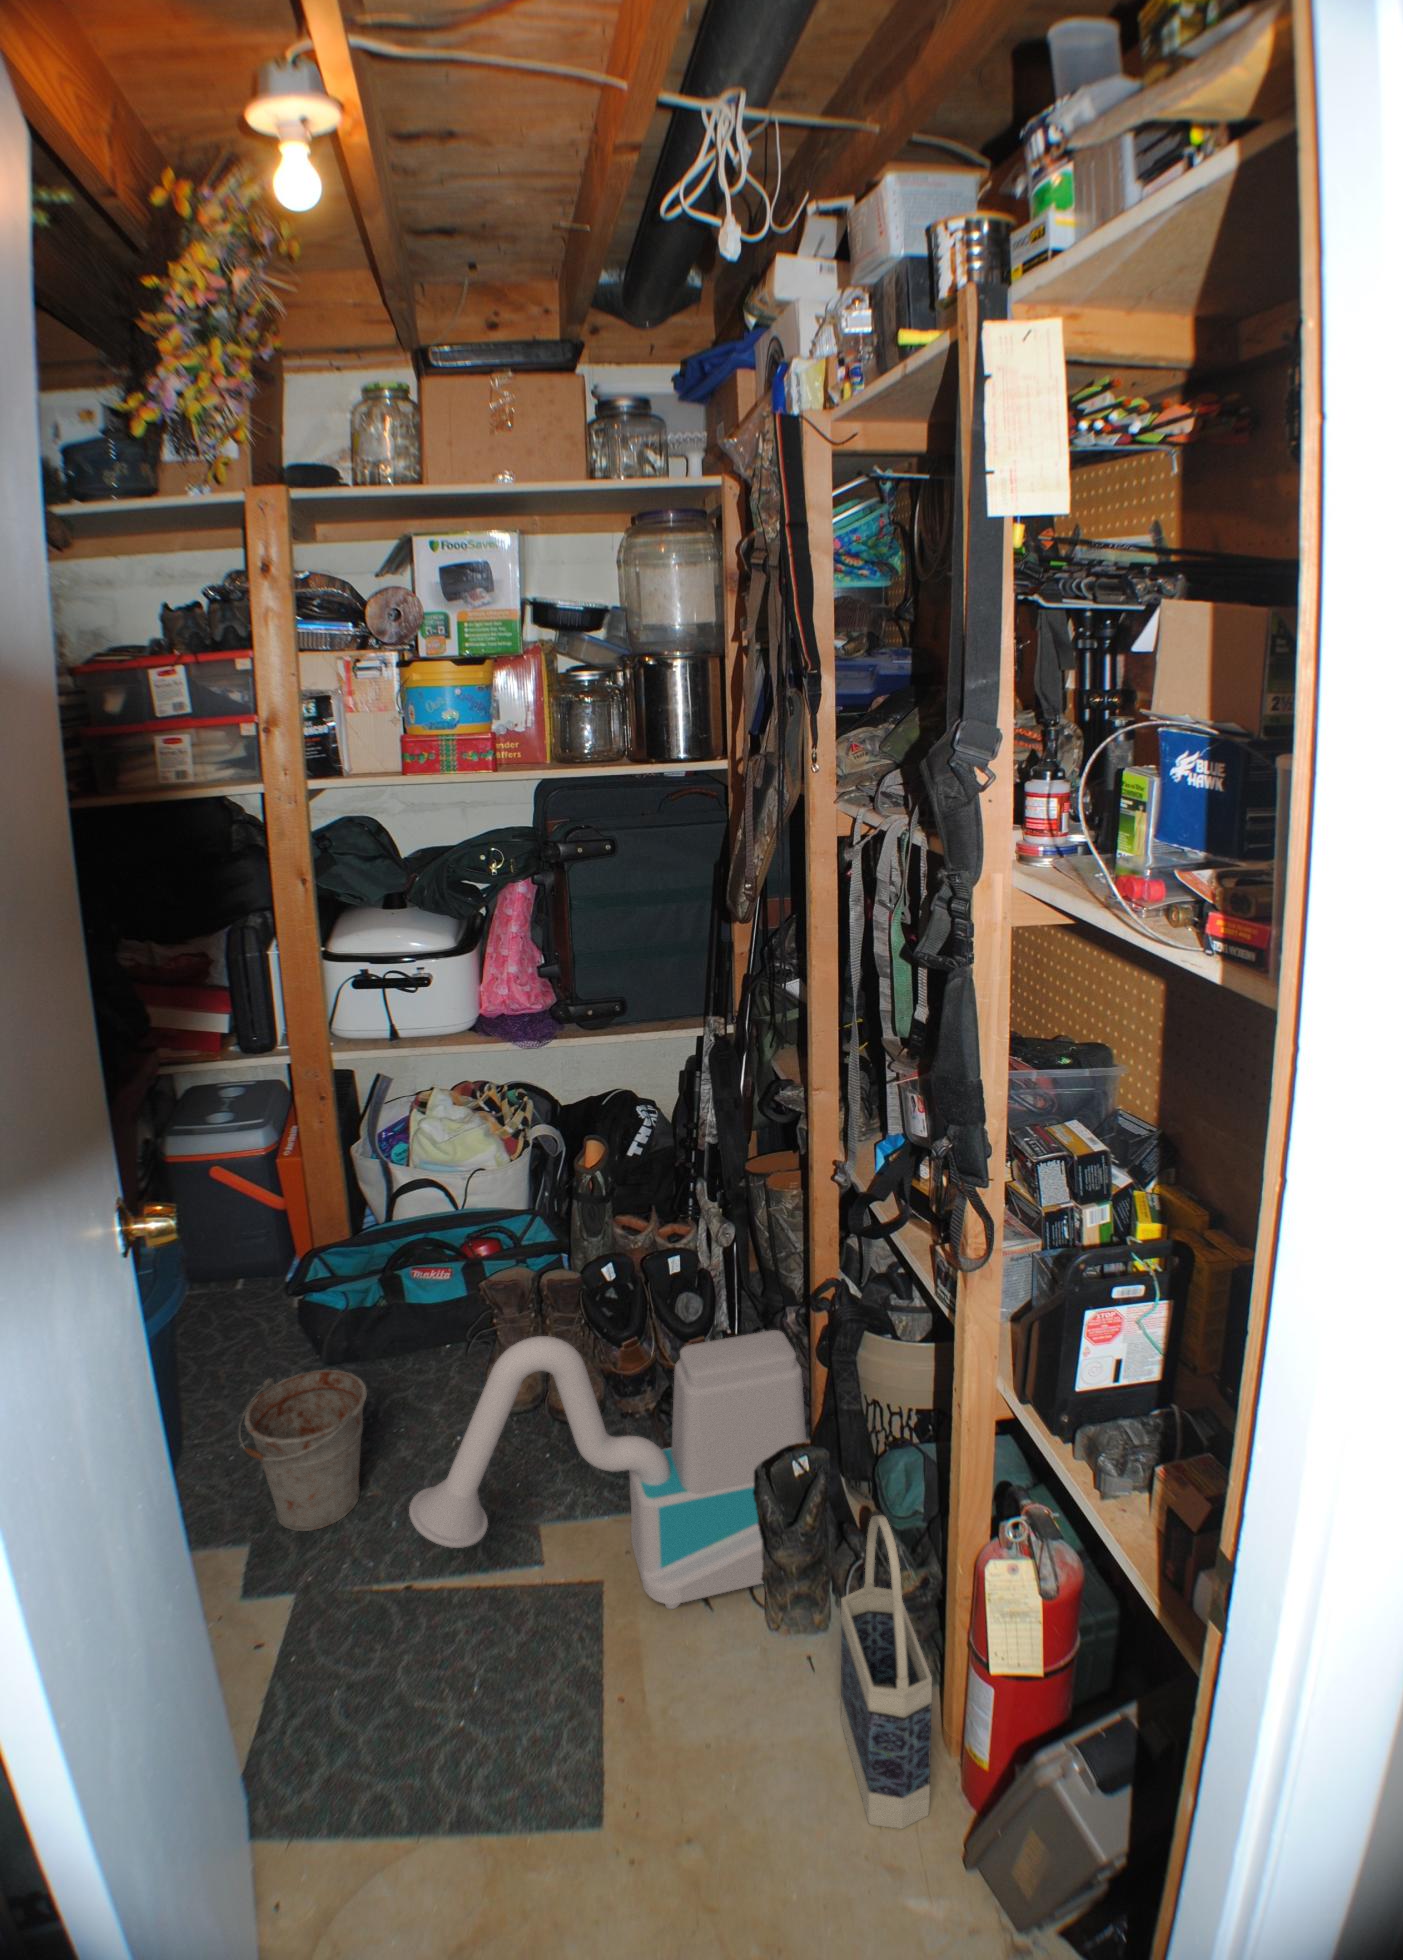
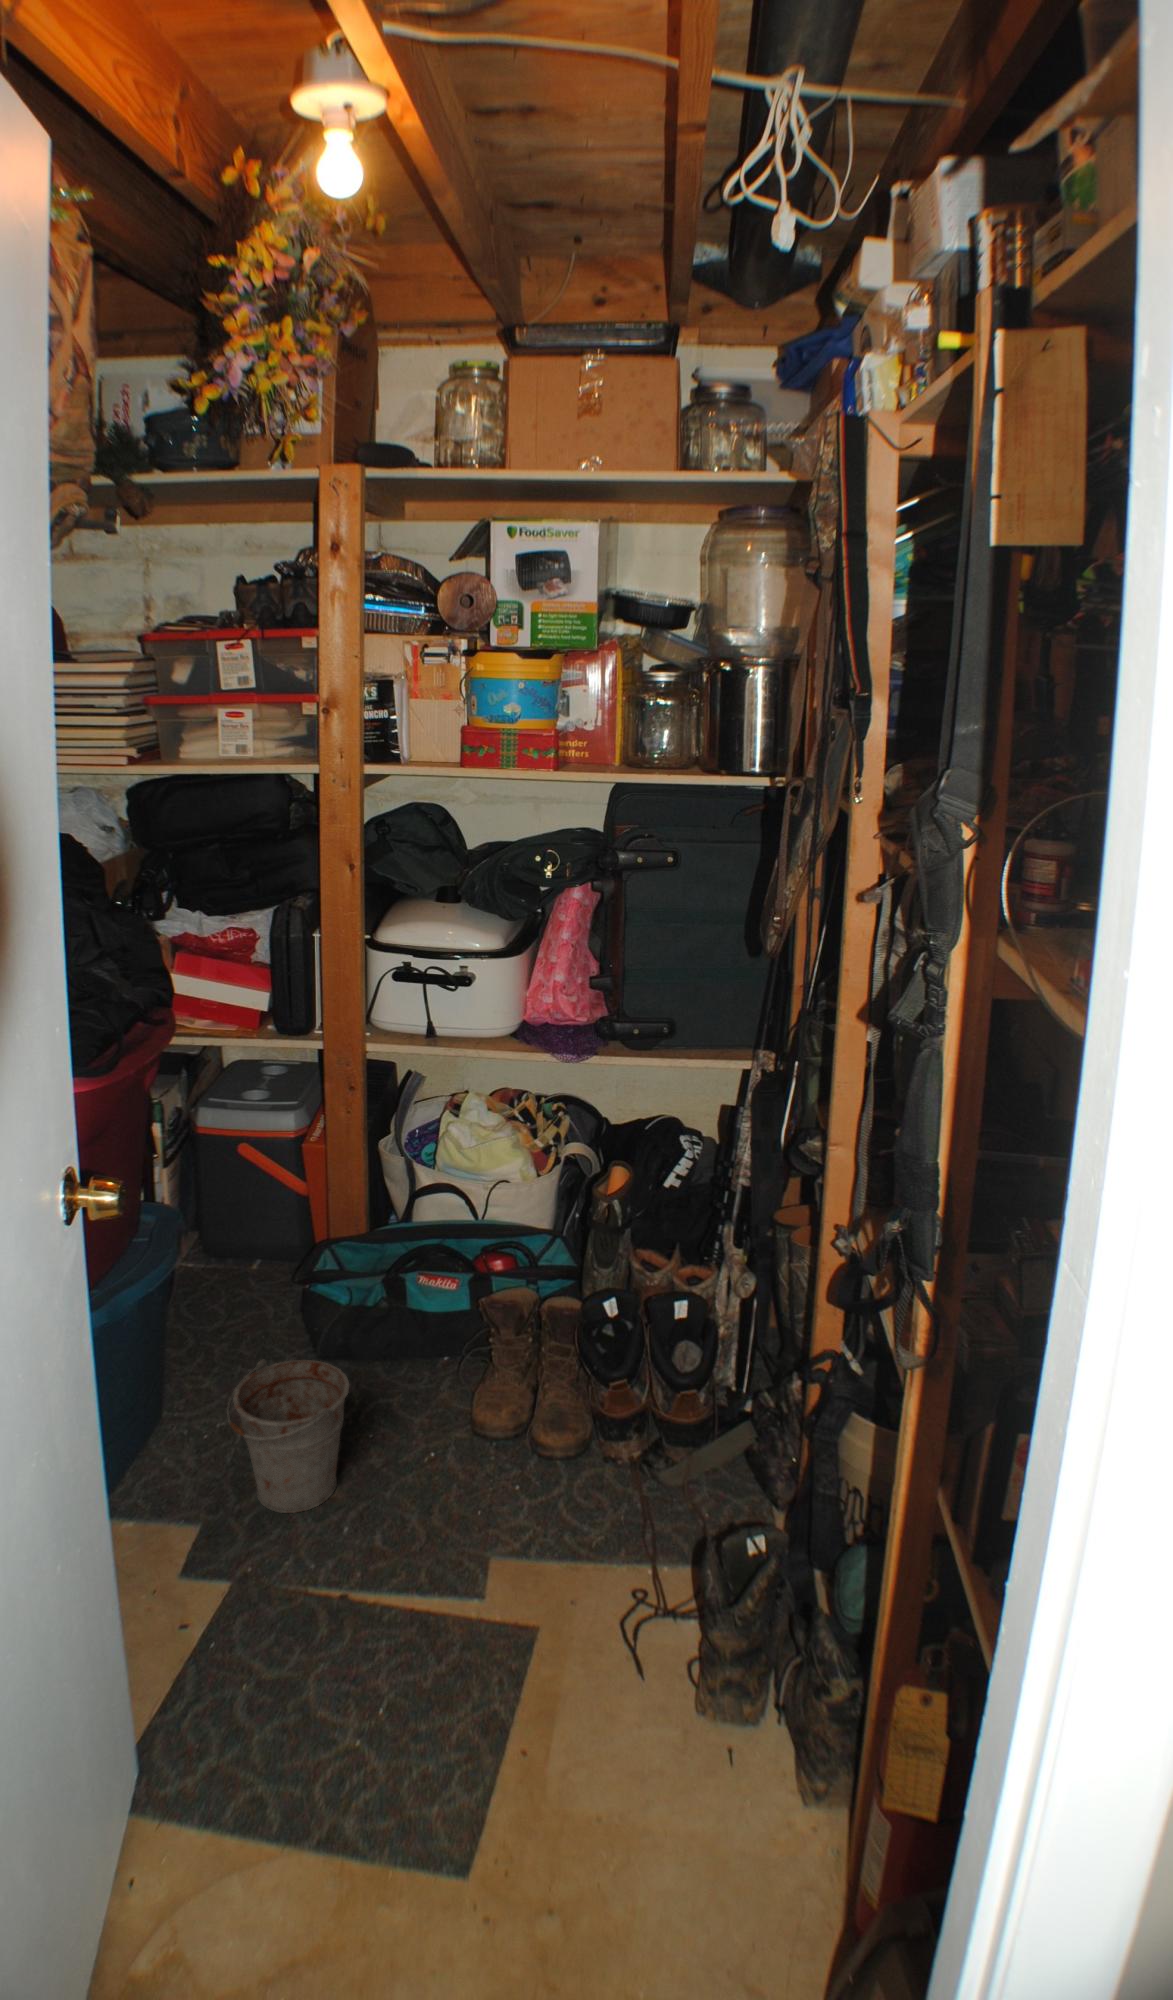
vacuum cleaner: present [409,1330,806,1609] -> none [358,1364,772,1677]
bag: present [841,1515,932,1829] -> none [758,1617,841,1951]

